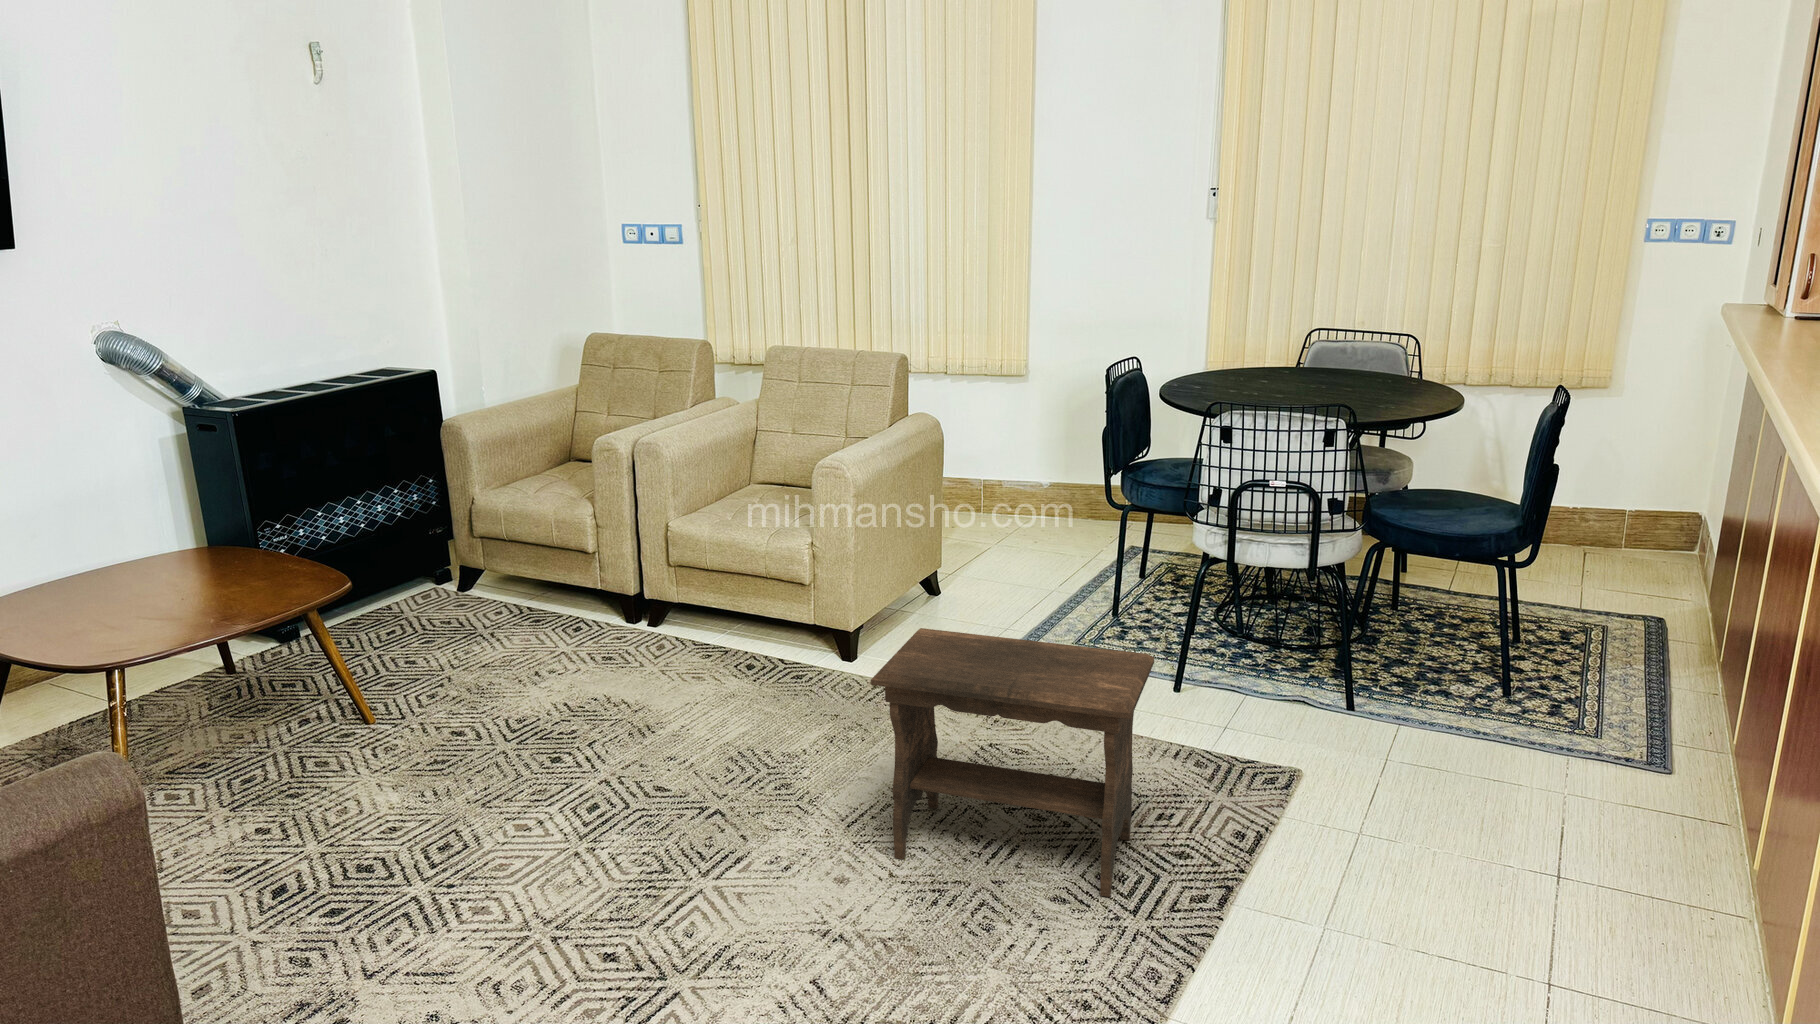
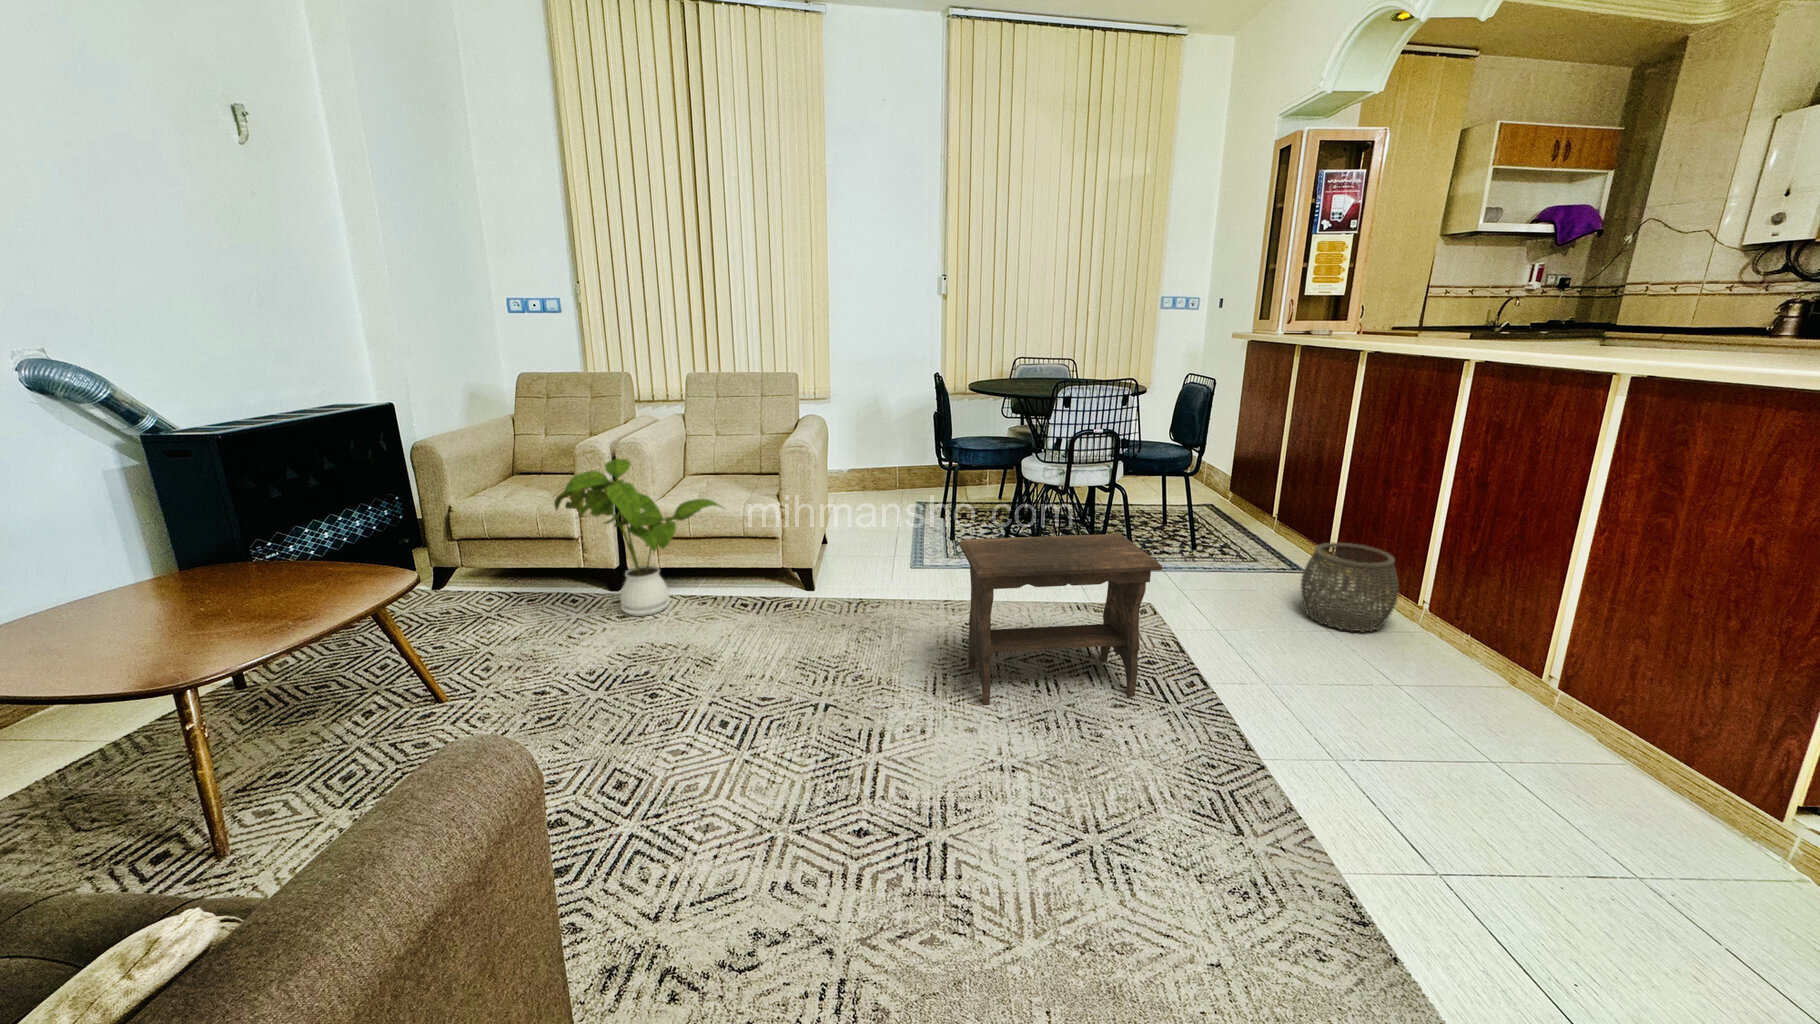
house plant: none [525,465,734,660] -> present [554,459,723,616]
woven basket: none [1554,726,1730,900] -> present [1301,543,1399,632]

